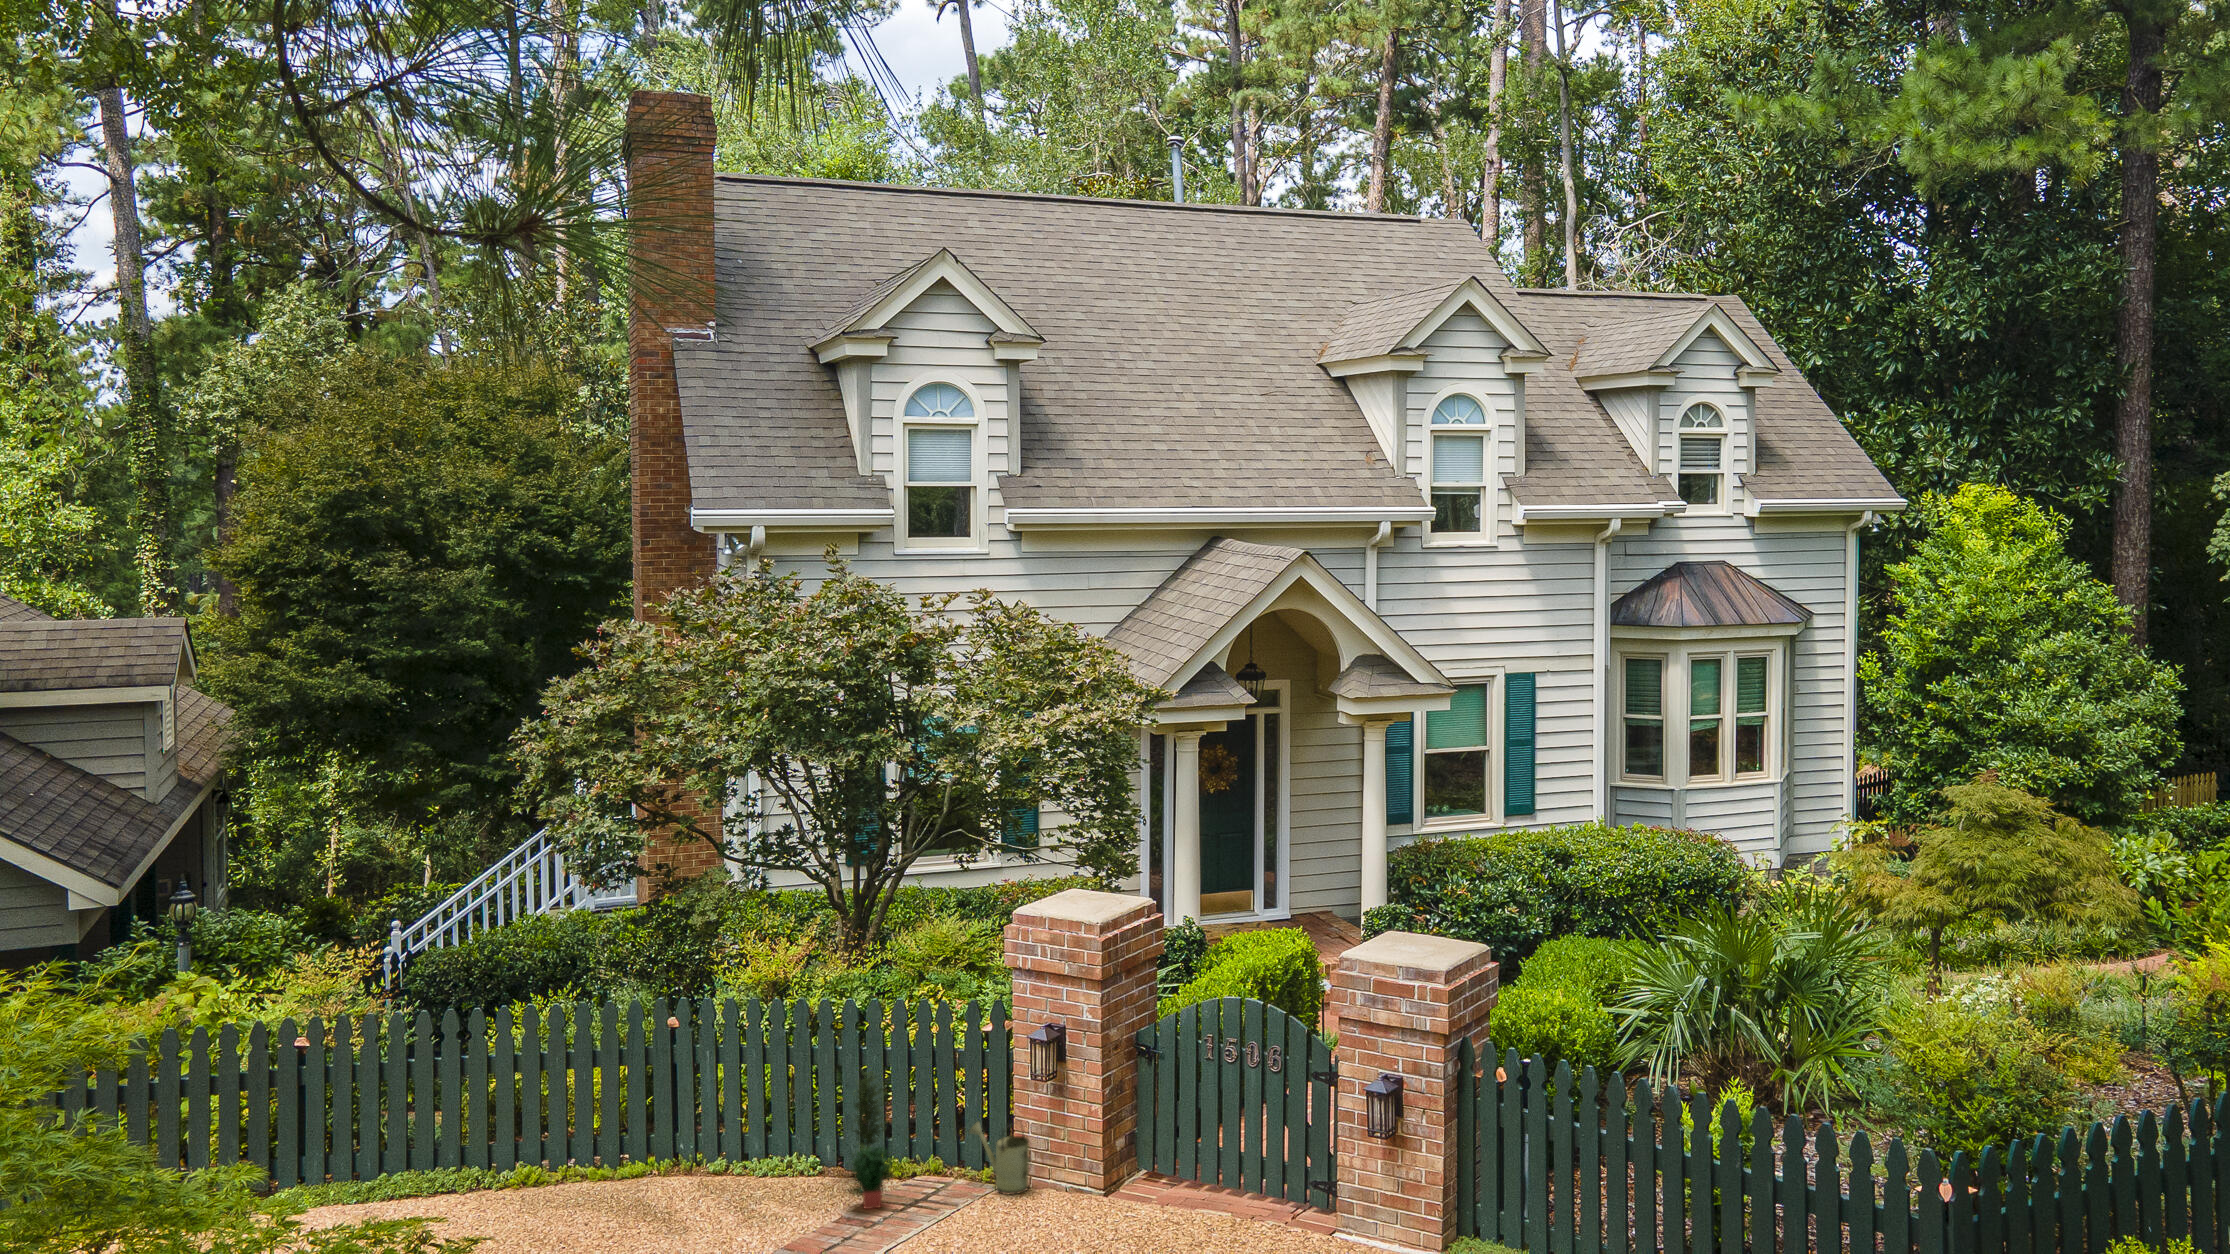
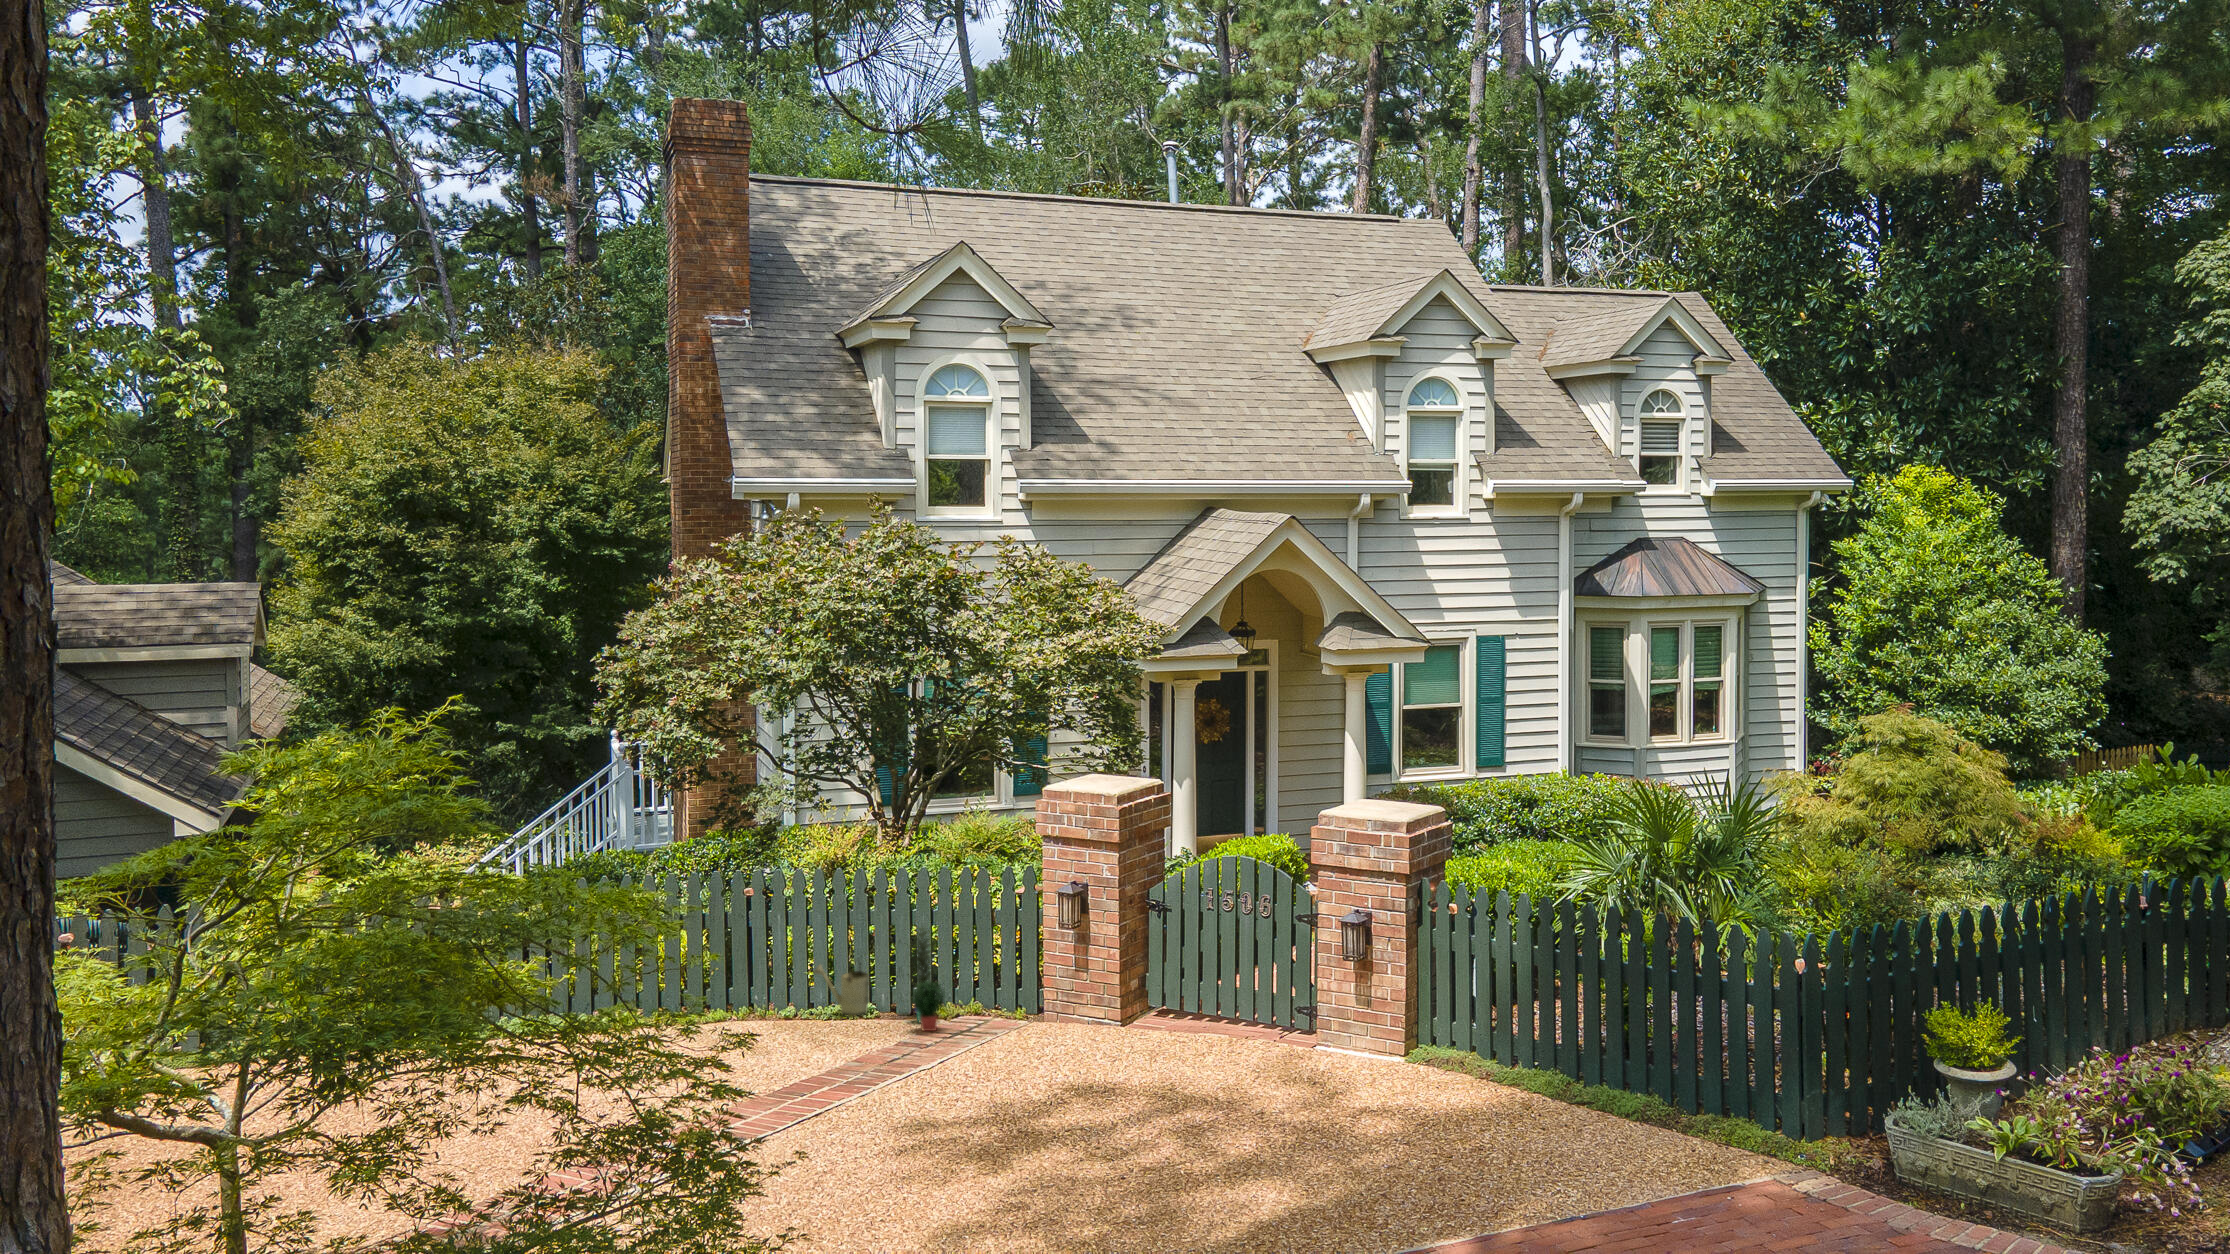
watering can: present [968,1122,1032,1194] -> present [814,962,869,1017]

